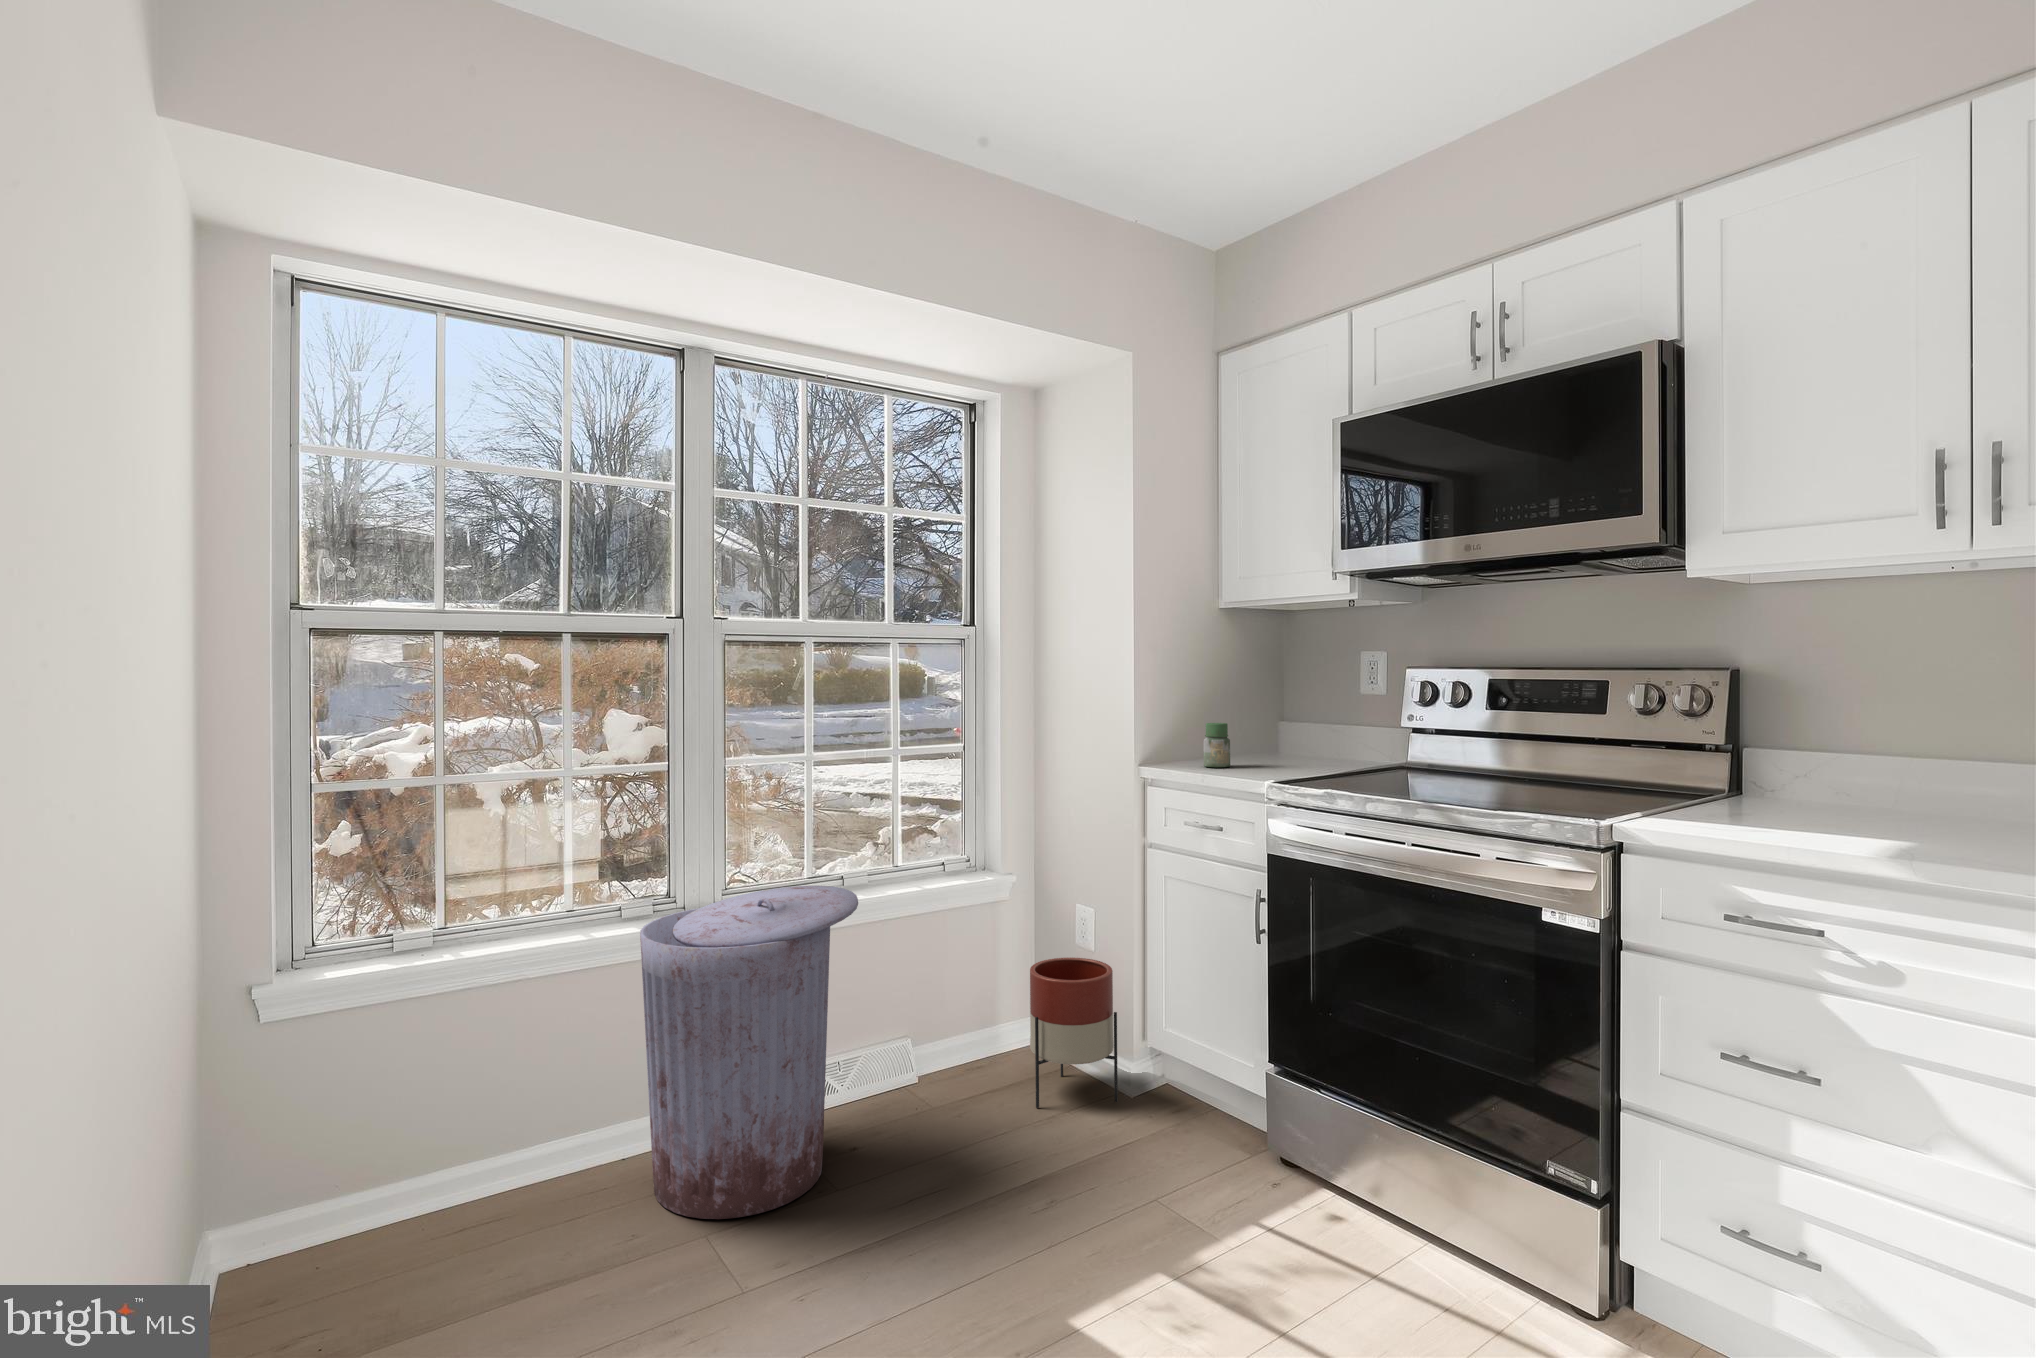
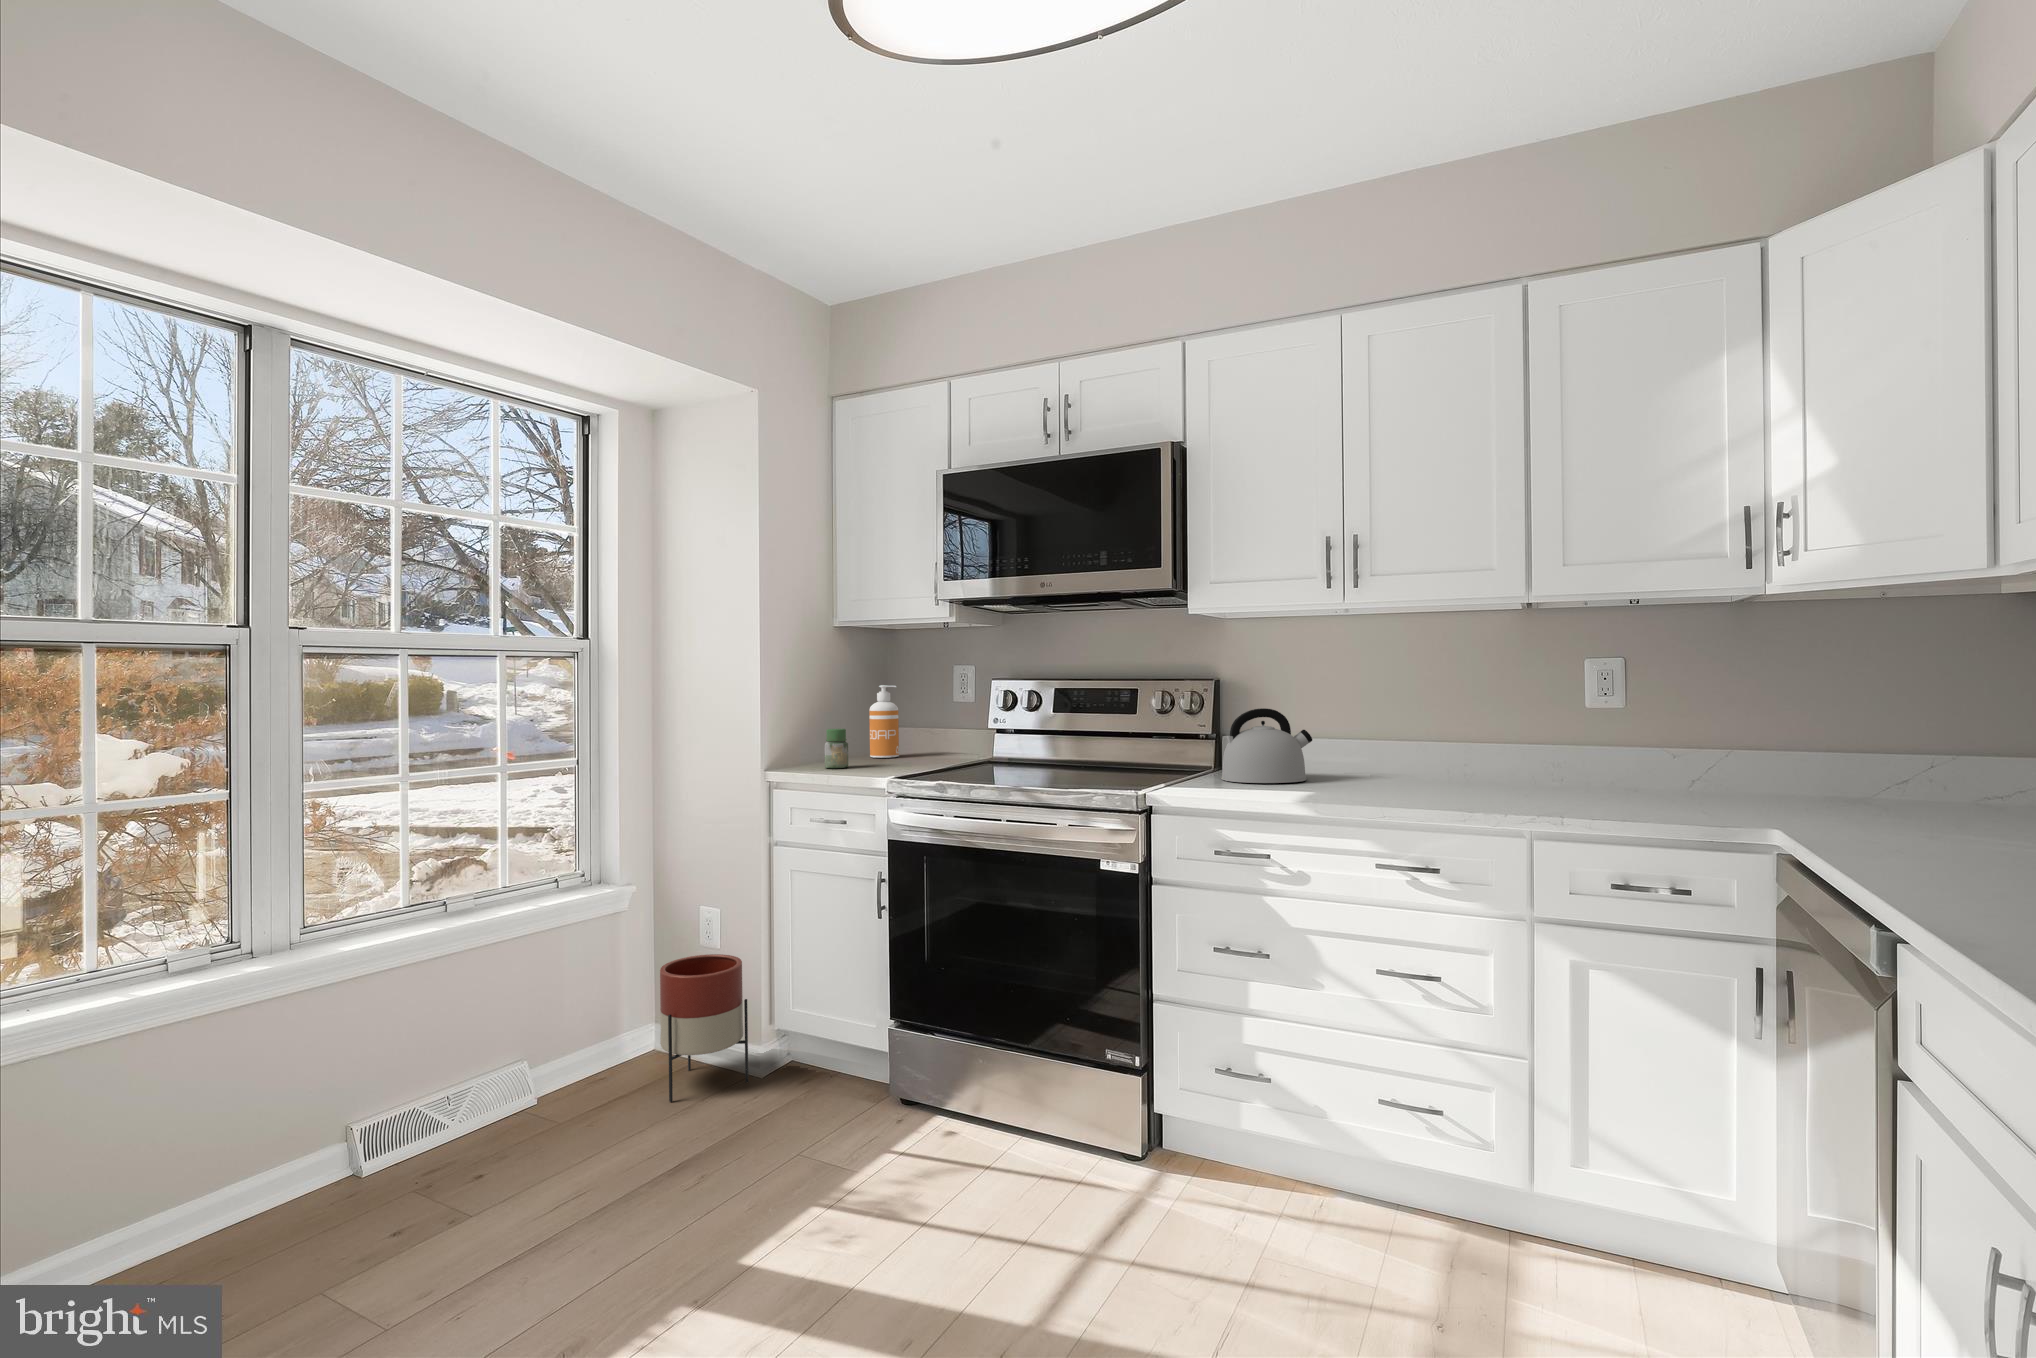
soap dispenser: none [1262,674,1296,757] -> present [869,685,899,758]
kettle: none [1740,712,1906,822] -> present [1221,708,1312,783]
trash can: present [640,886,858,1219] -> none [215,909,488,1284]

